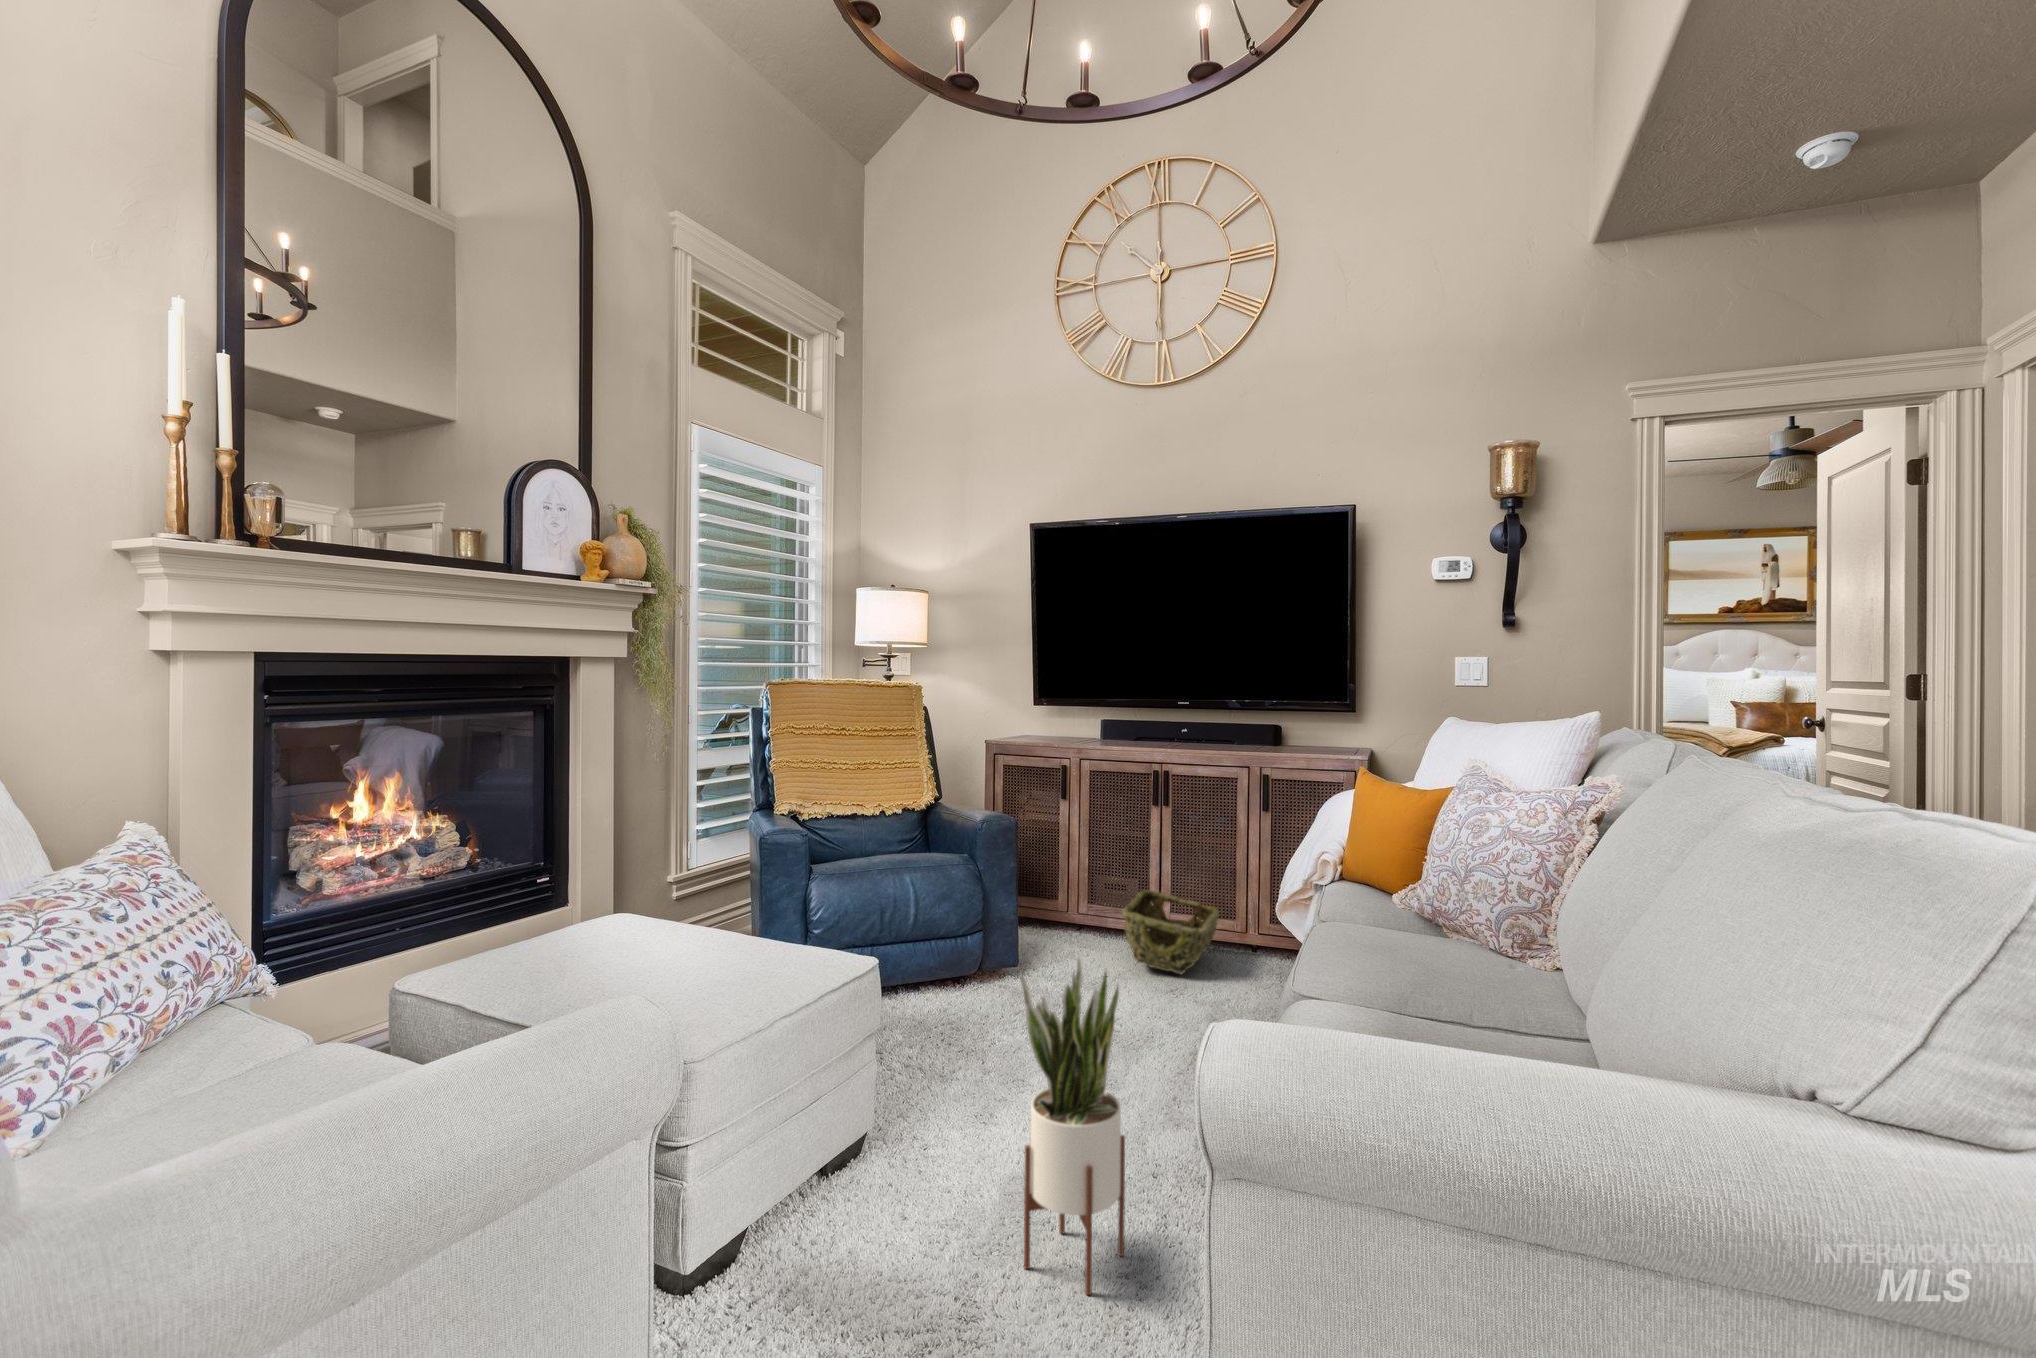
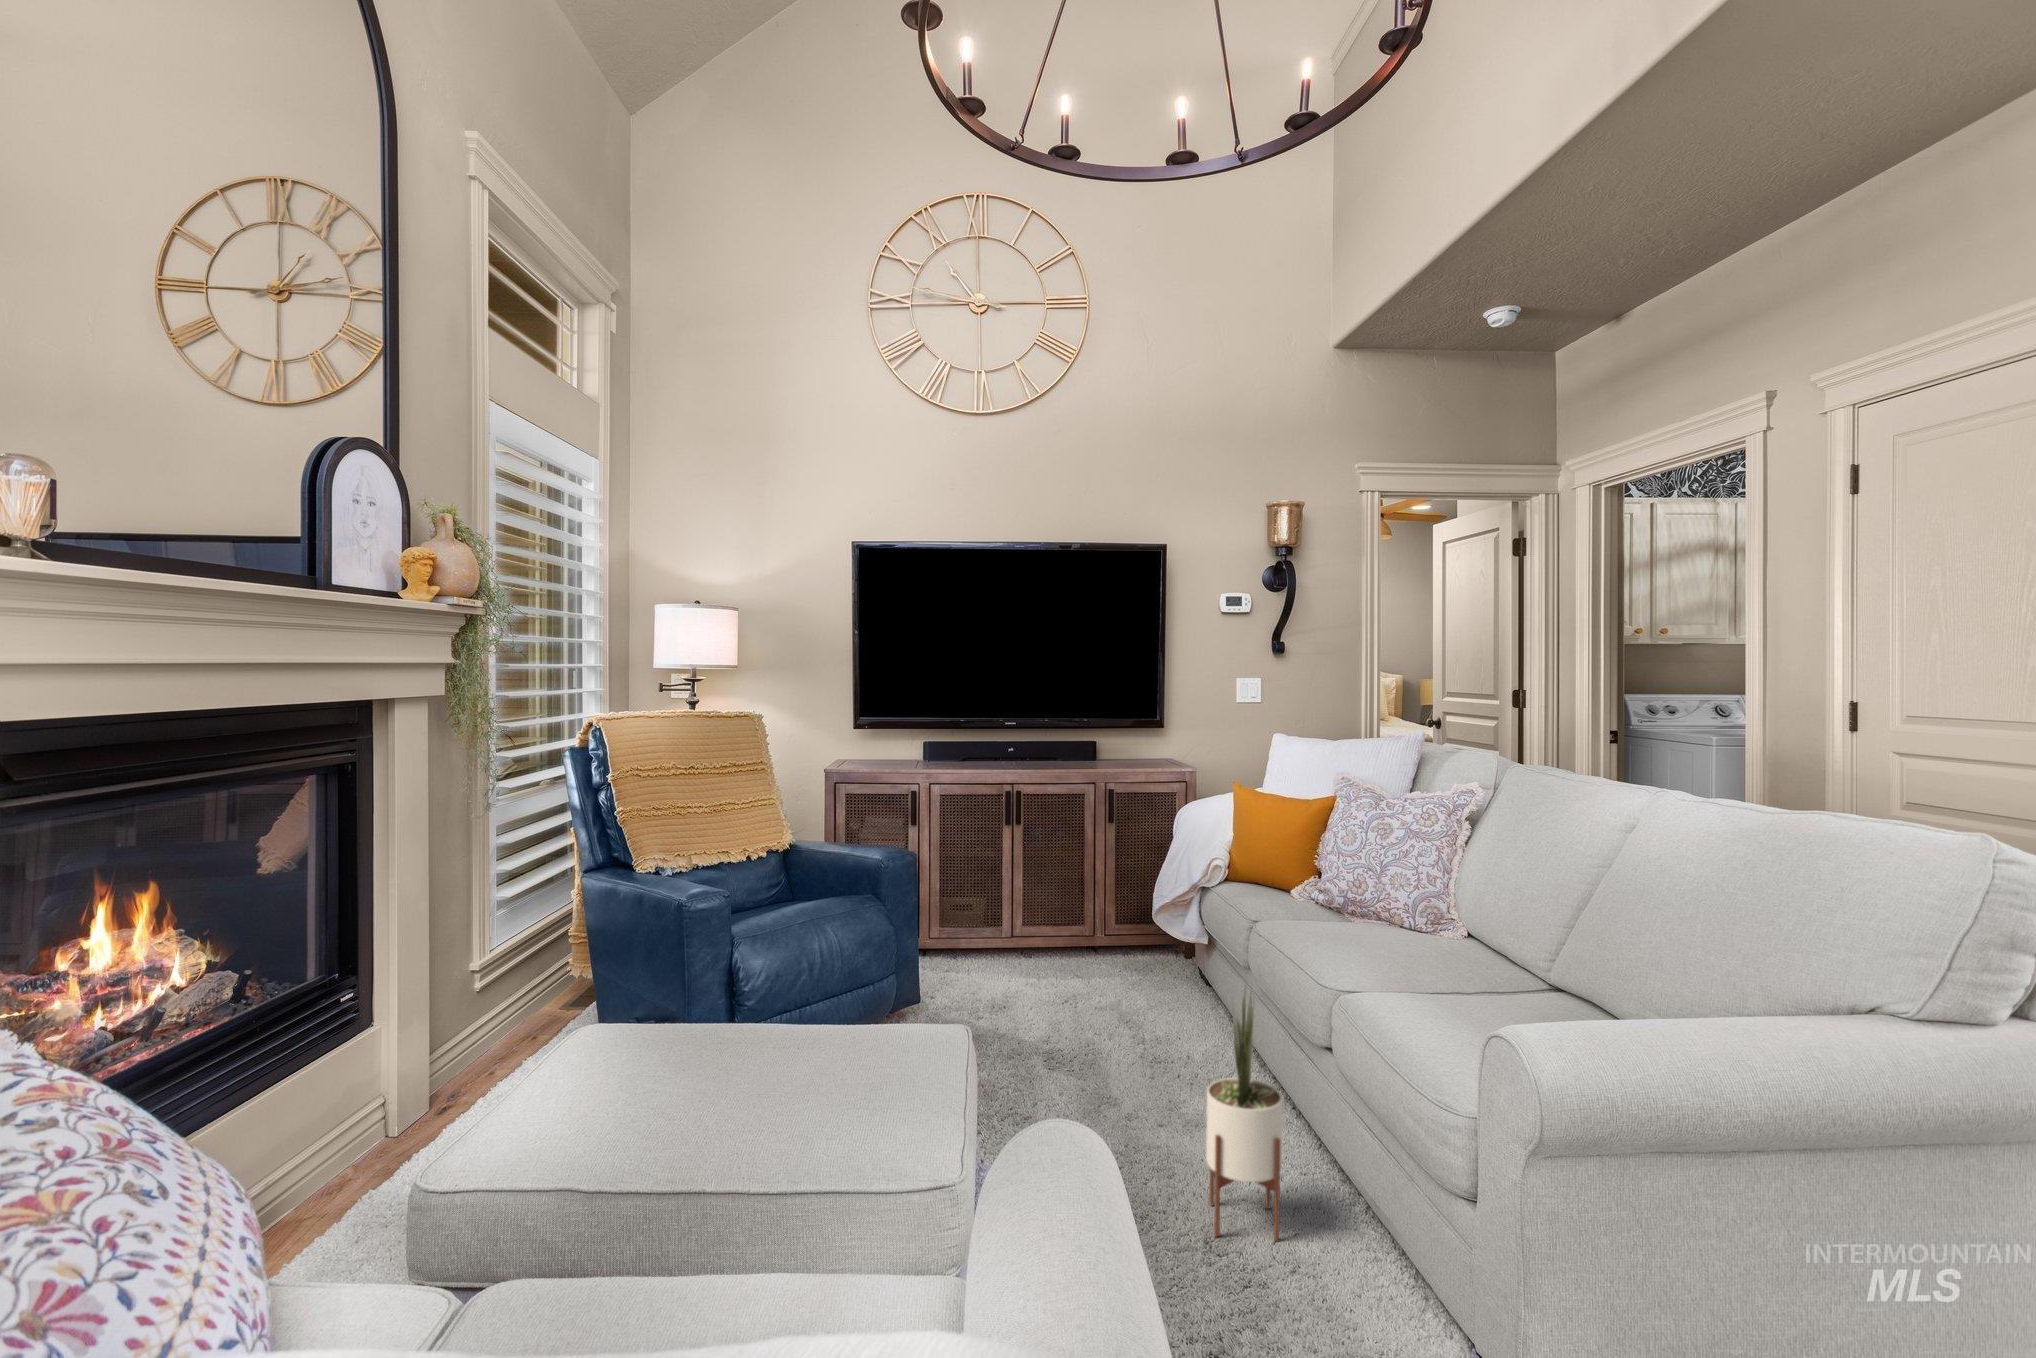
woven basket: present [1123,890,1219,974] -> none [1001,906,1093,981]

